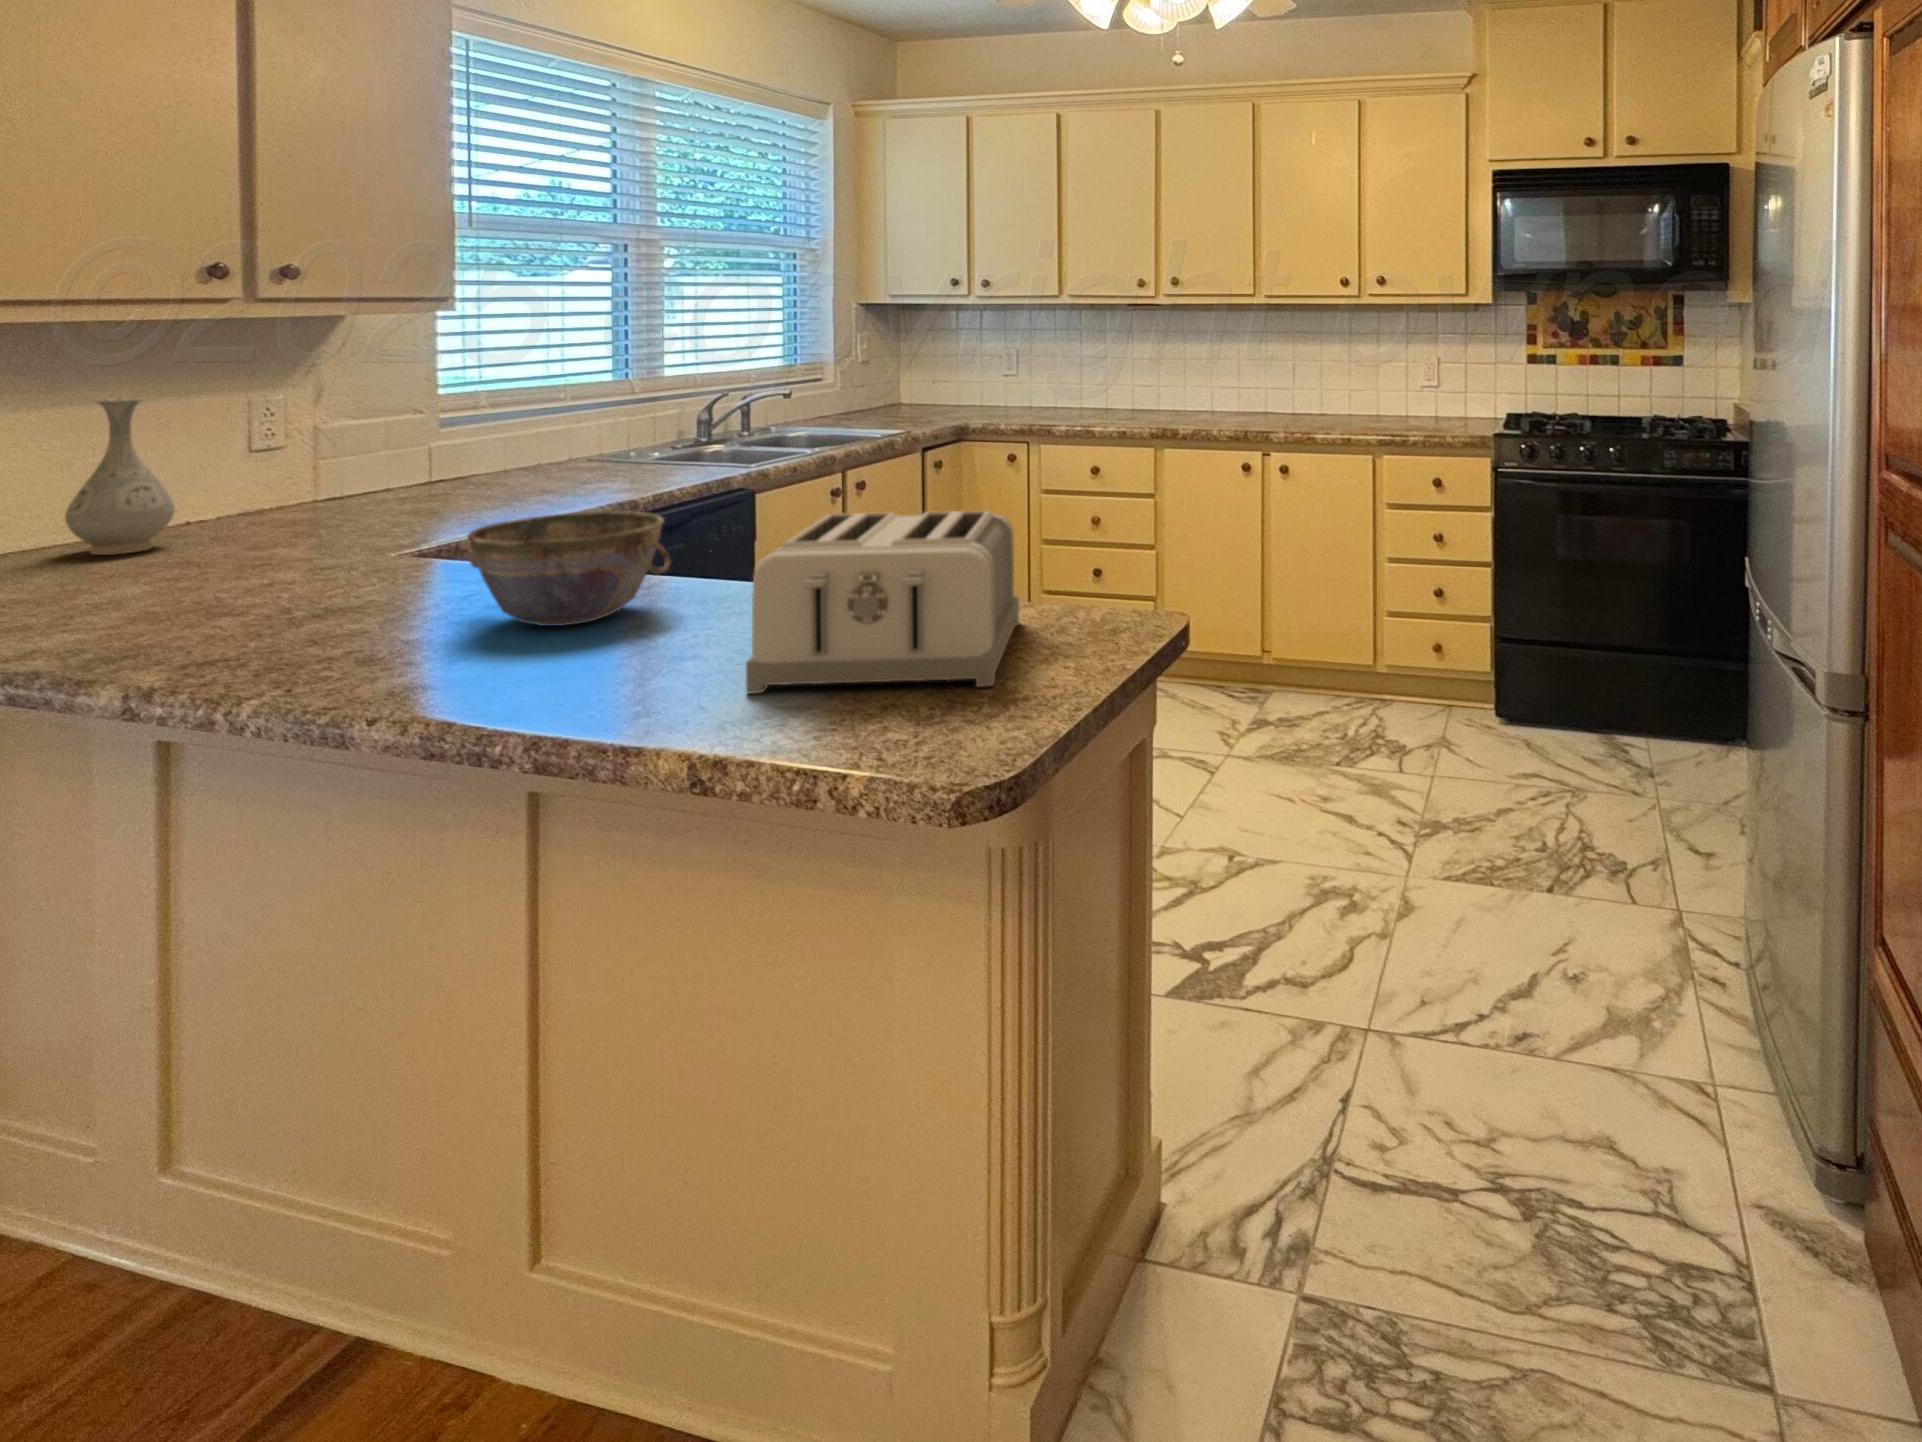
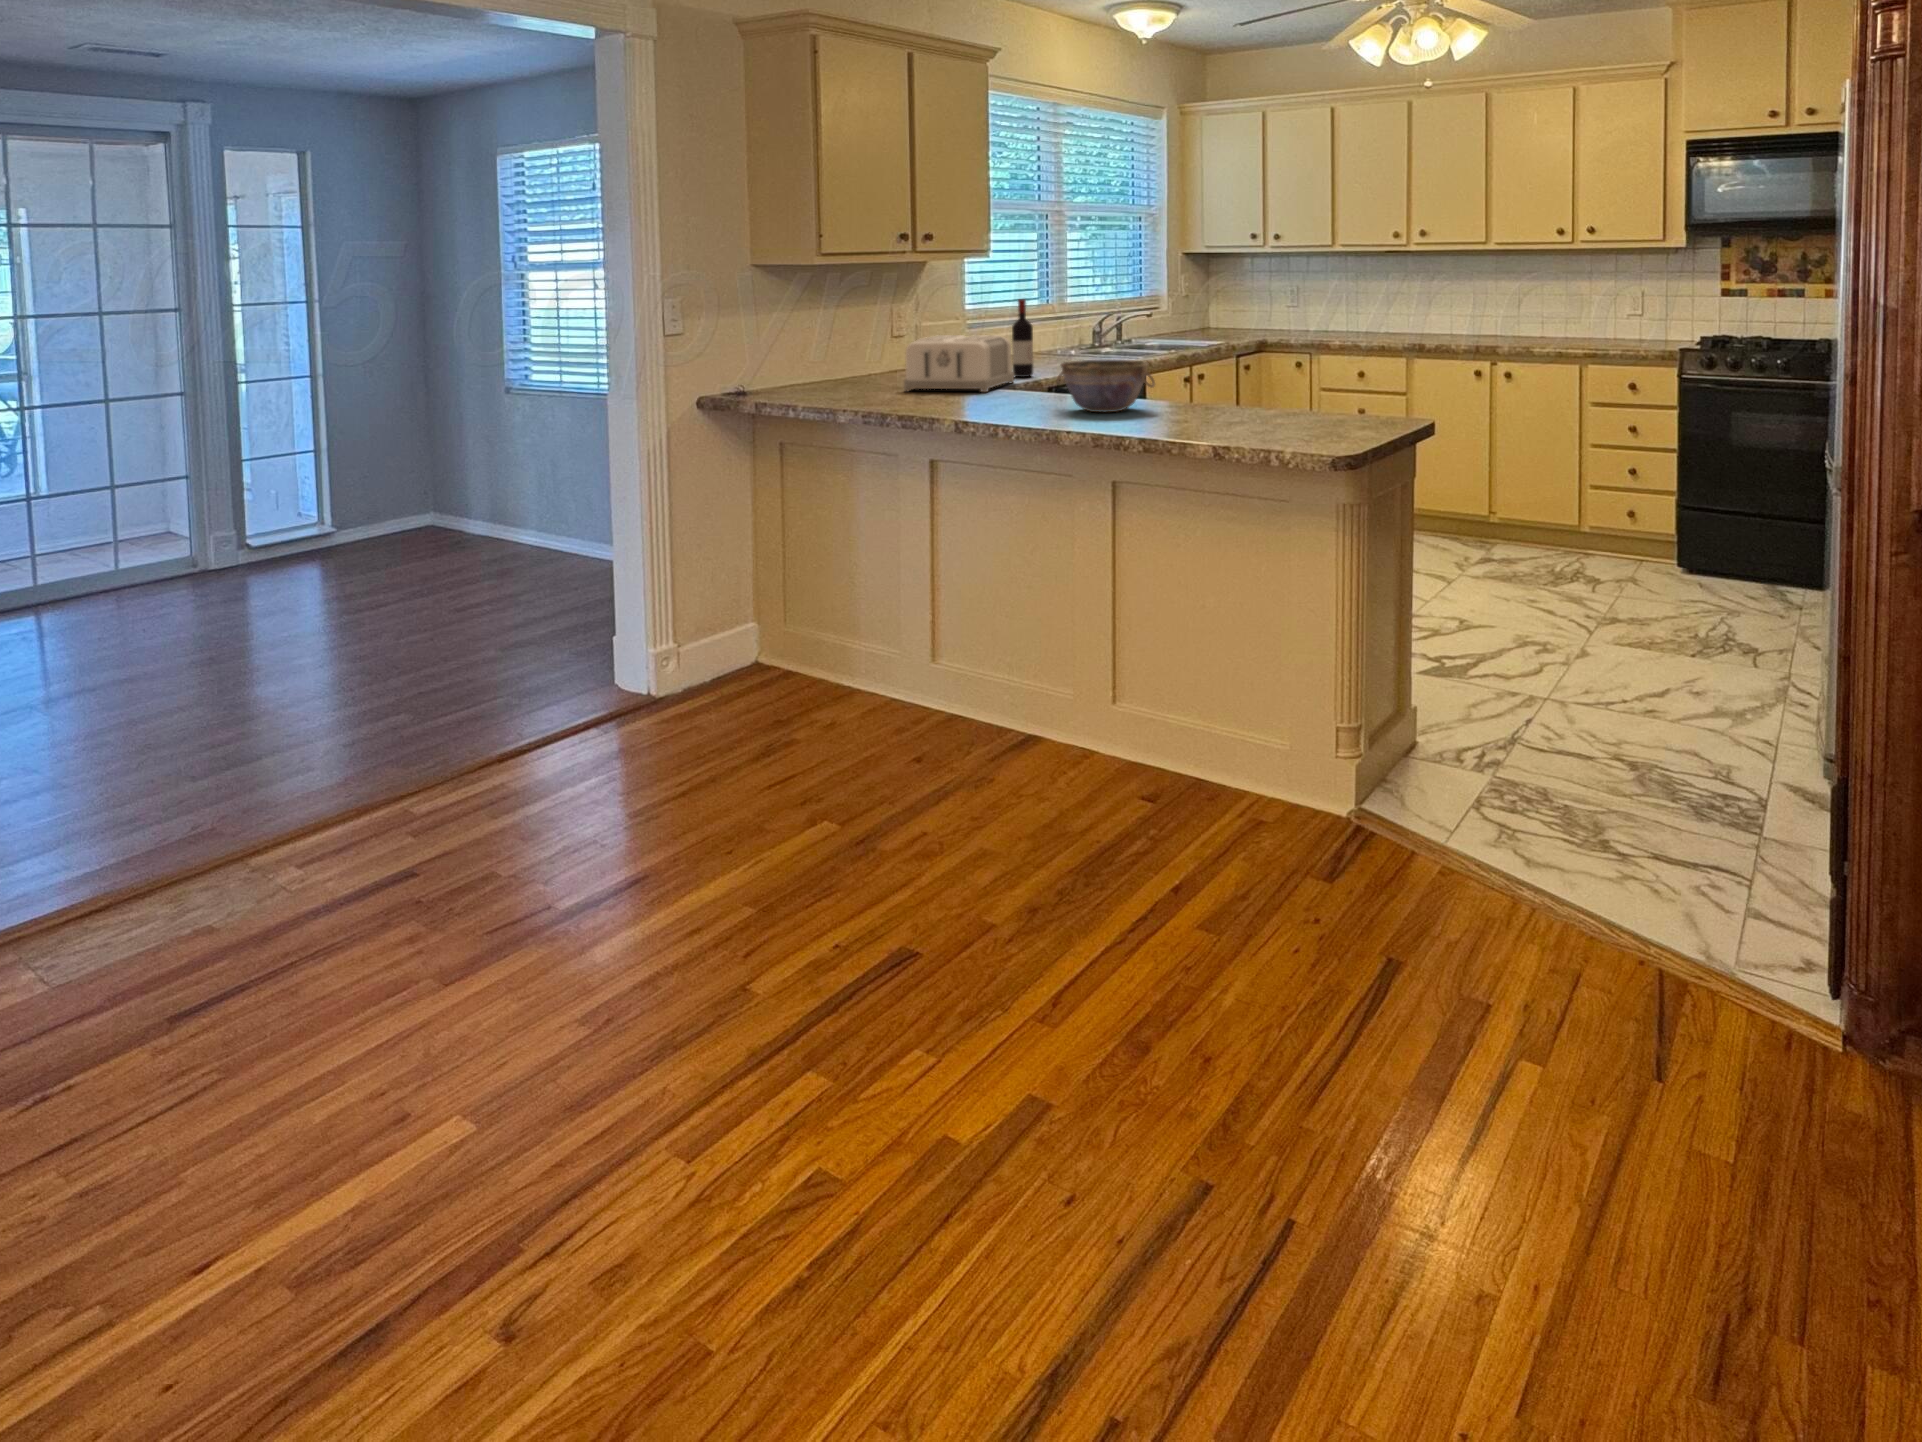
wine bottle: none [487,384,528,519] -> present [1012,299,1033,377]
vase: present [65,397,175,555] -> none [828,303,872,385]
toaster: present [746,511,1019,693] -> present [904,335,1014,392]

